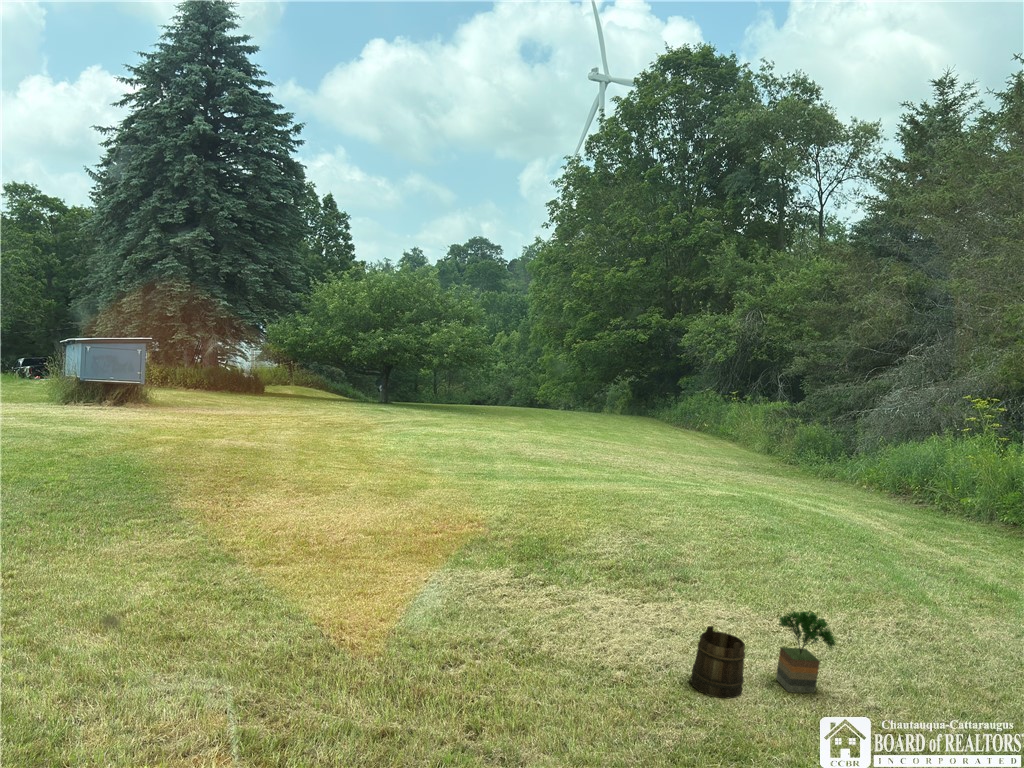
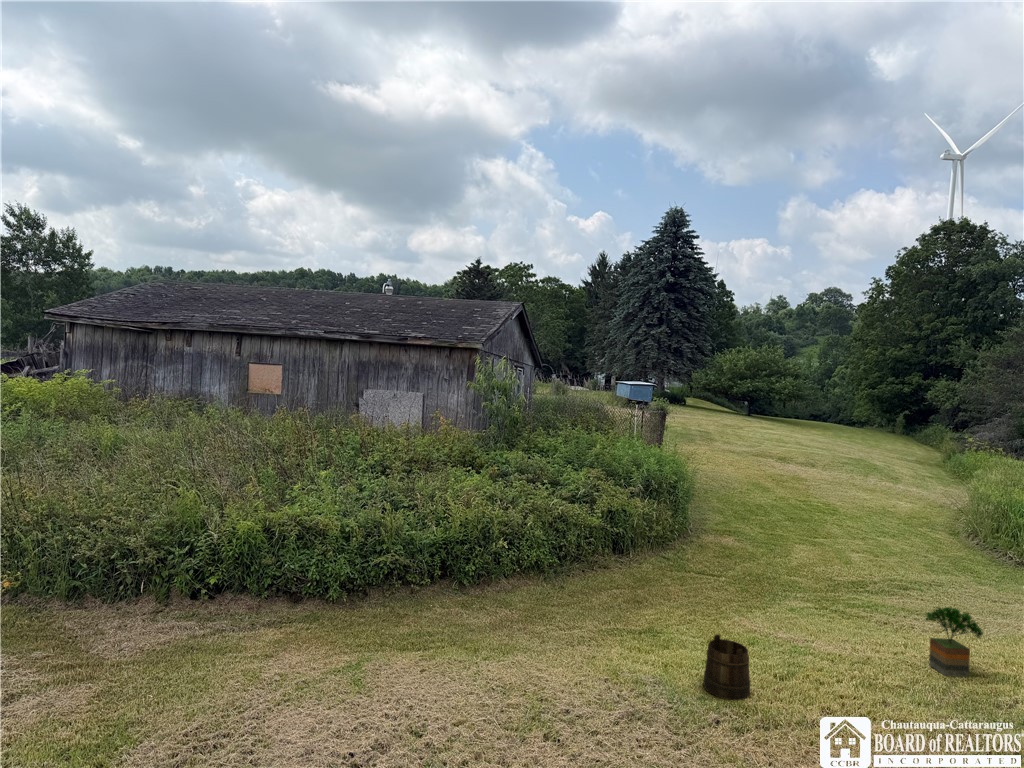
potted tree: present [776,611,836,693] -> present [925,607,983,677]

